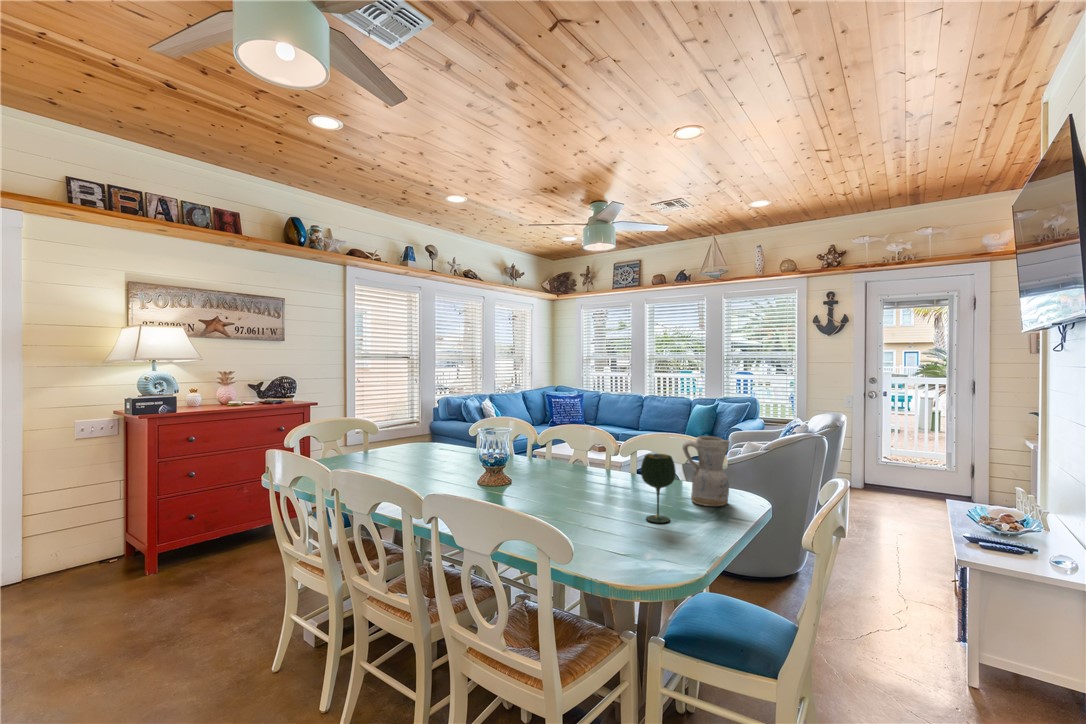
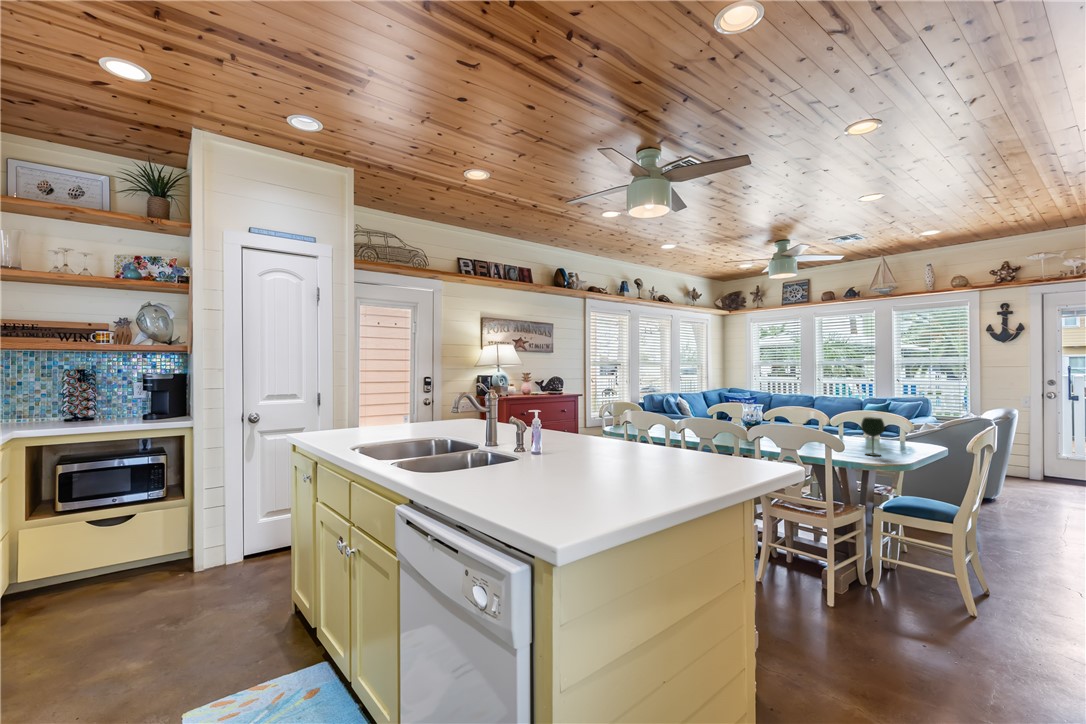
ceramic pitcher: present [683,436,730,506] -> none [885,410,919,452]

